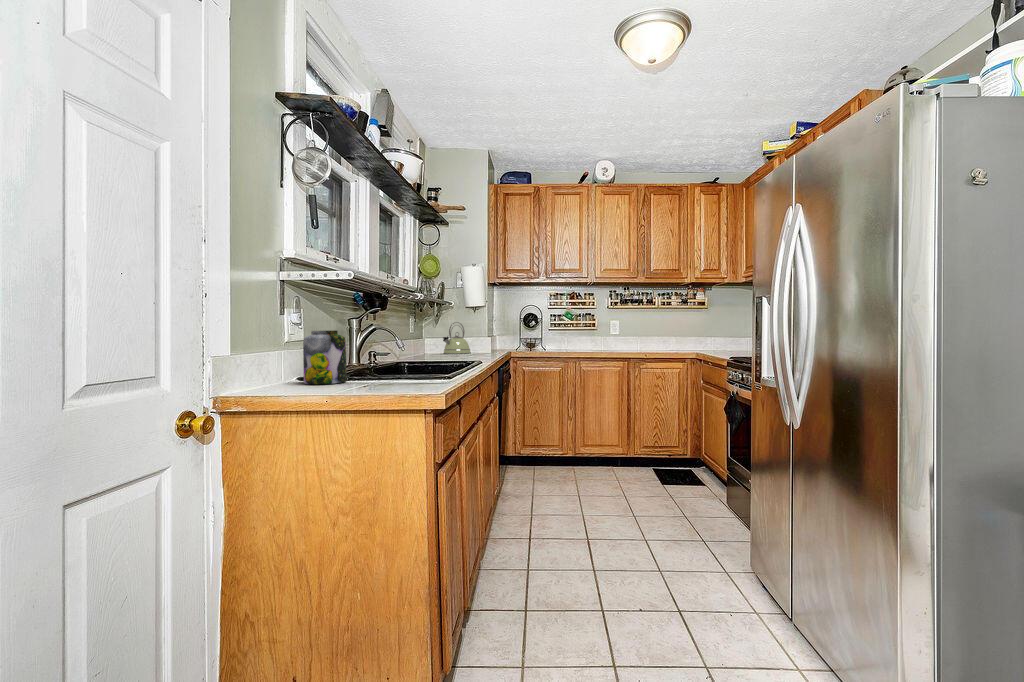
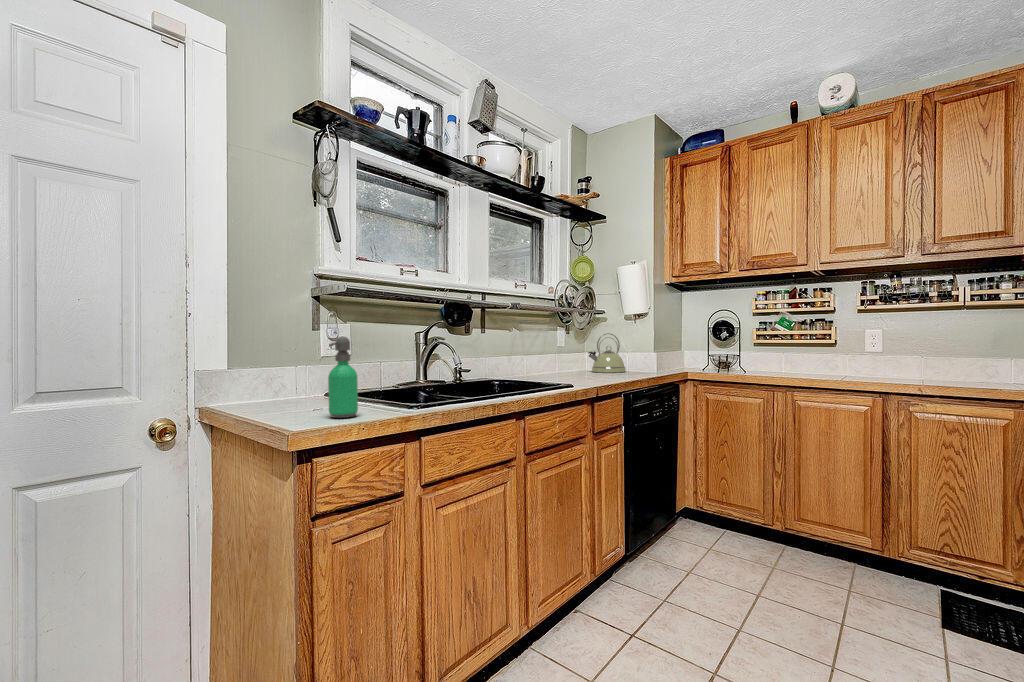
soap dispenser: none [413,322,434,382] -> present [328,337,358,418]
jar: present [303,330,346,384] -> none [247,347,299,410]

